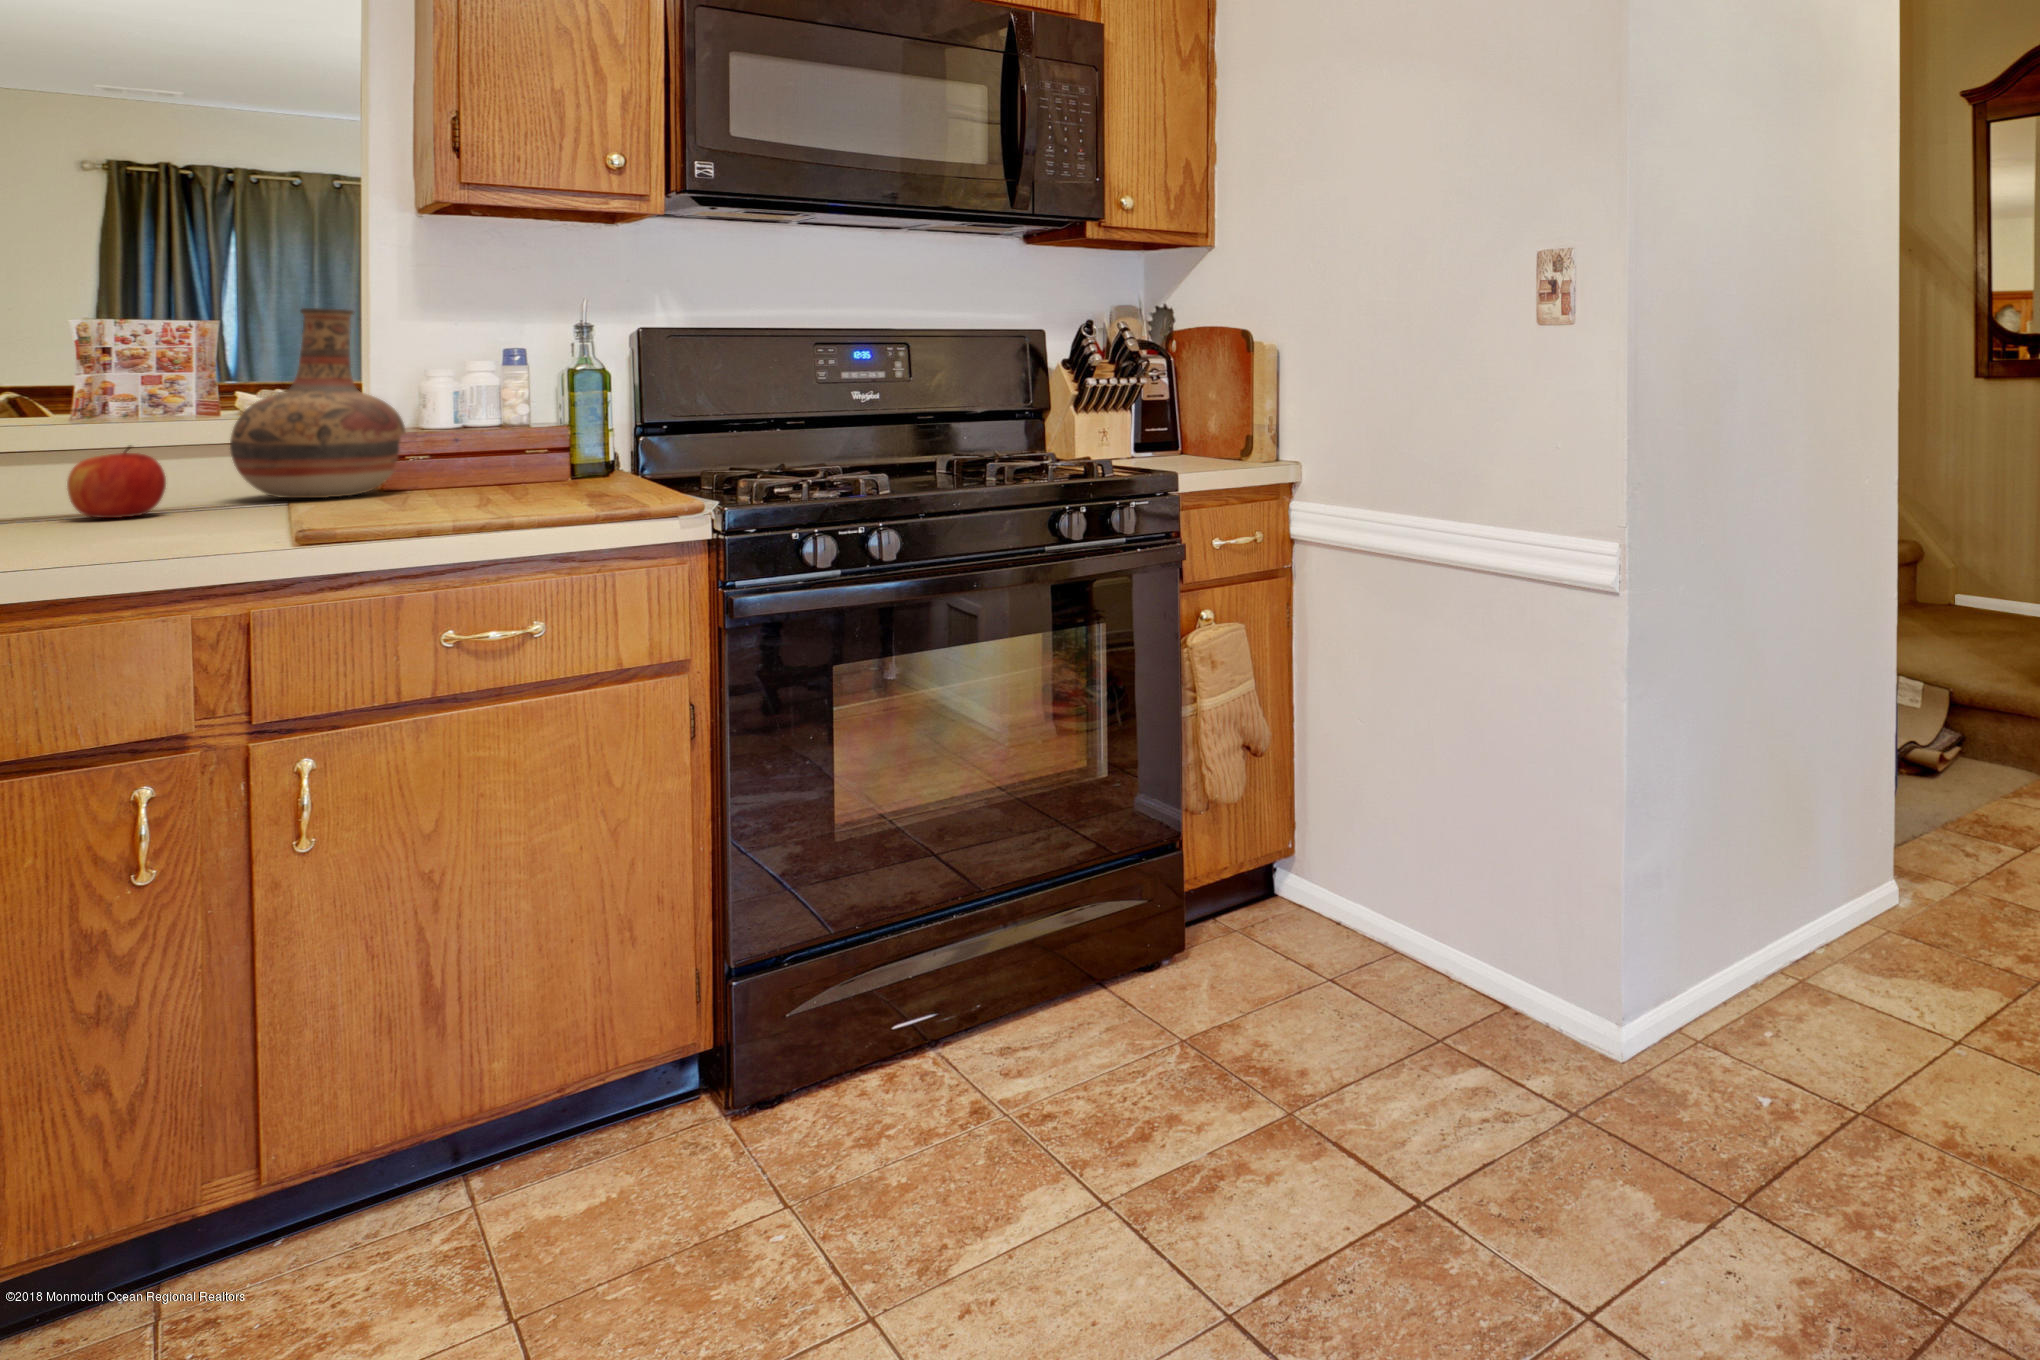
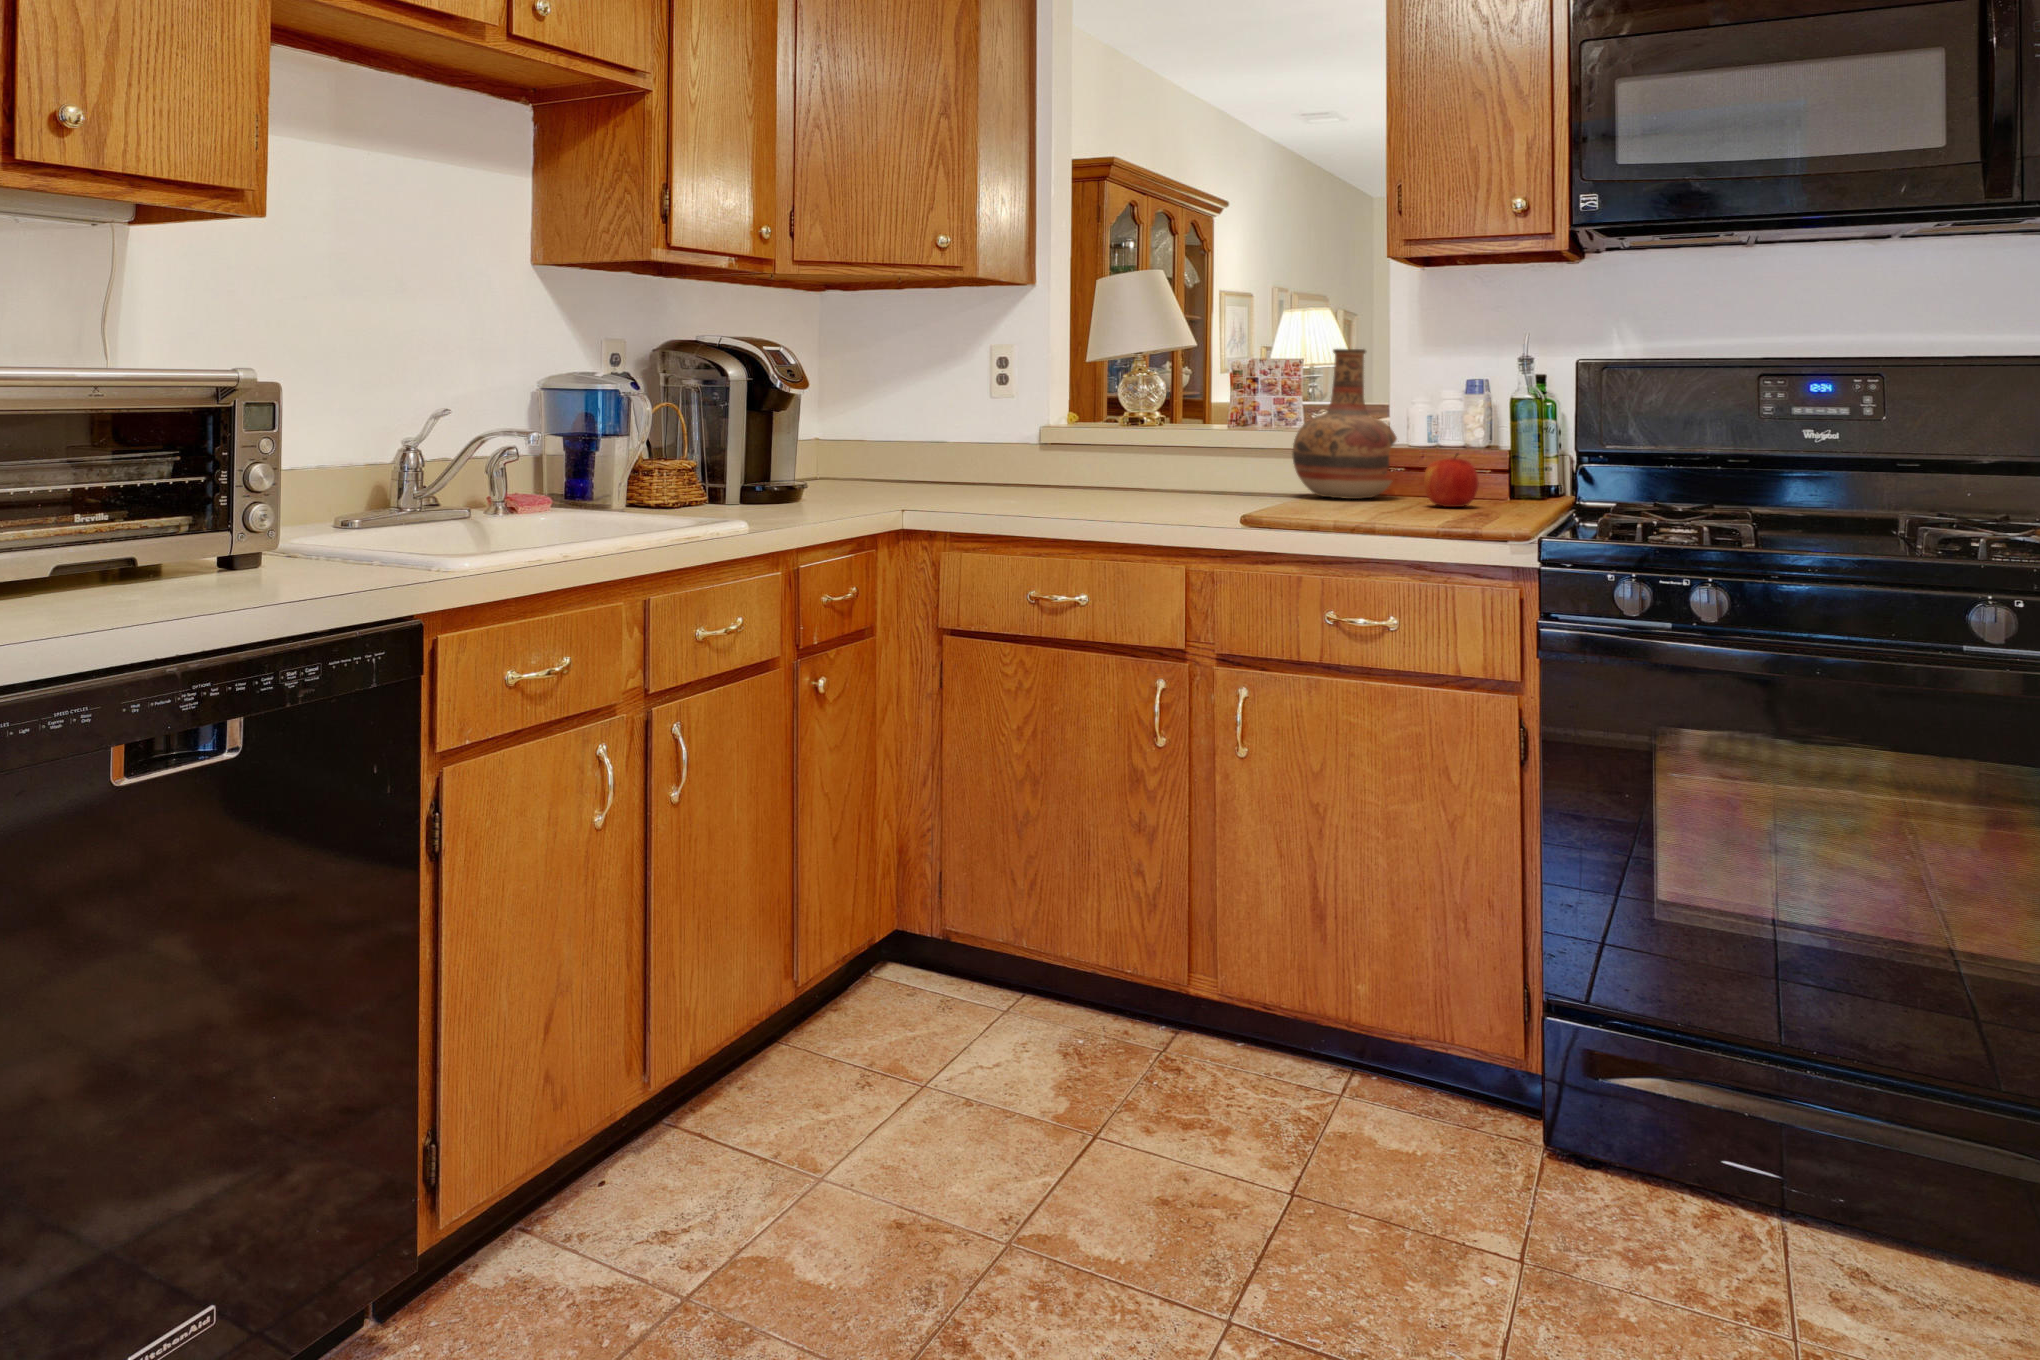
apple: present [67,446,166,518] -> present [1424,454,1479,507]

